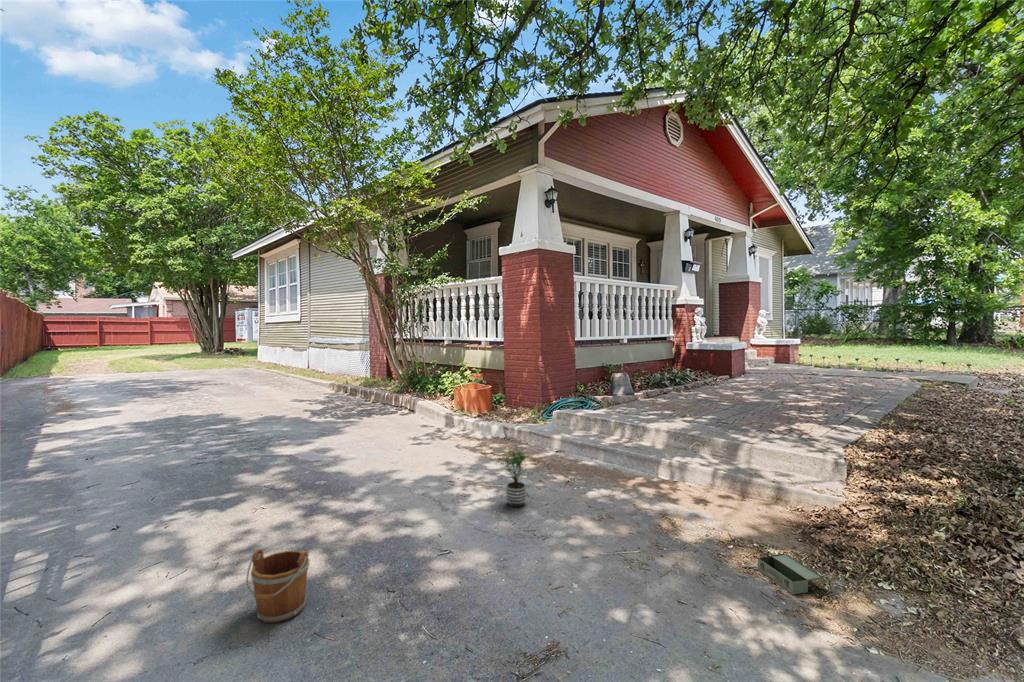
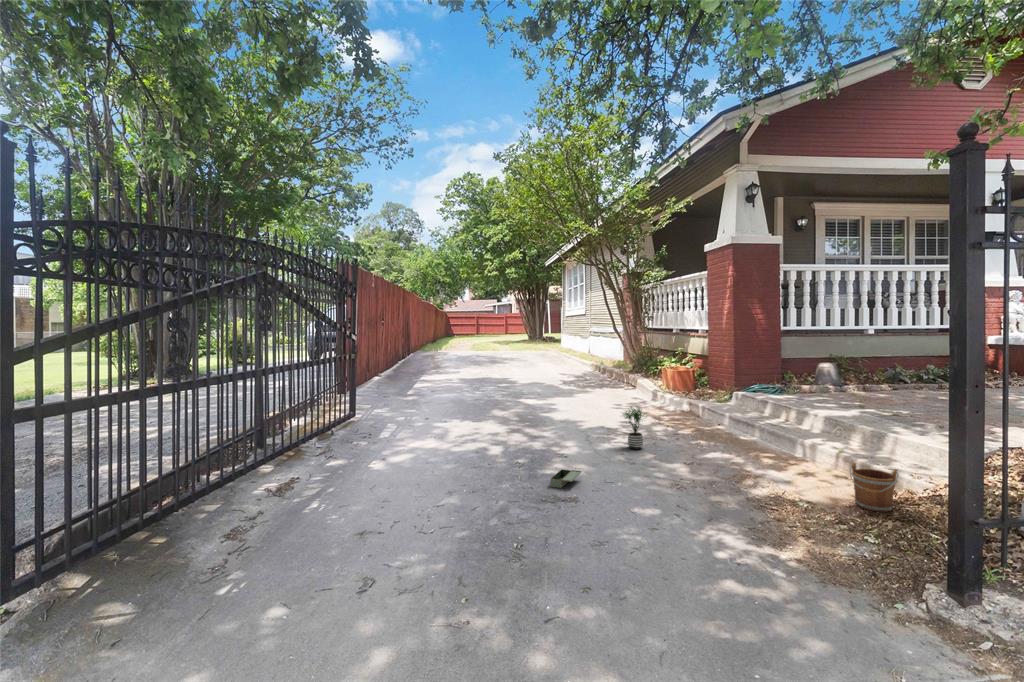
bucket: present [246,549,309,623] -> present [850,463,899,512]
toolbox: present [758,554,822,595] -> present [551,469,581,488]

